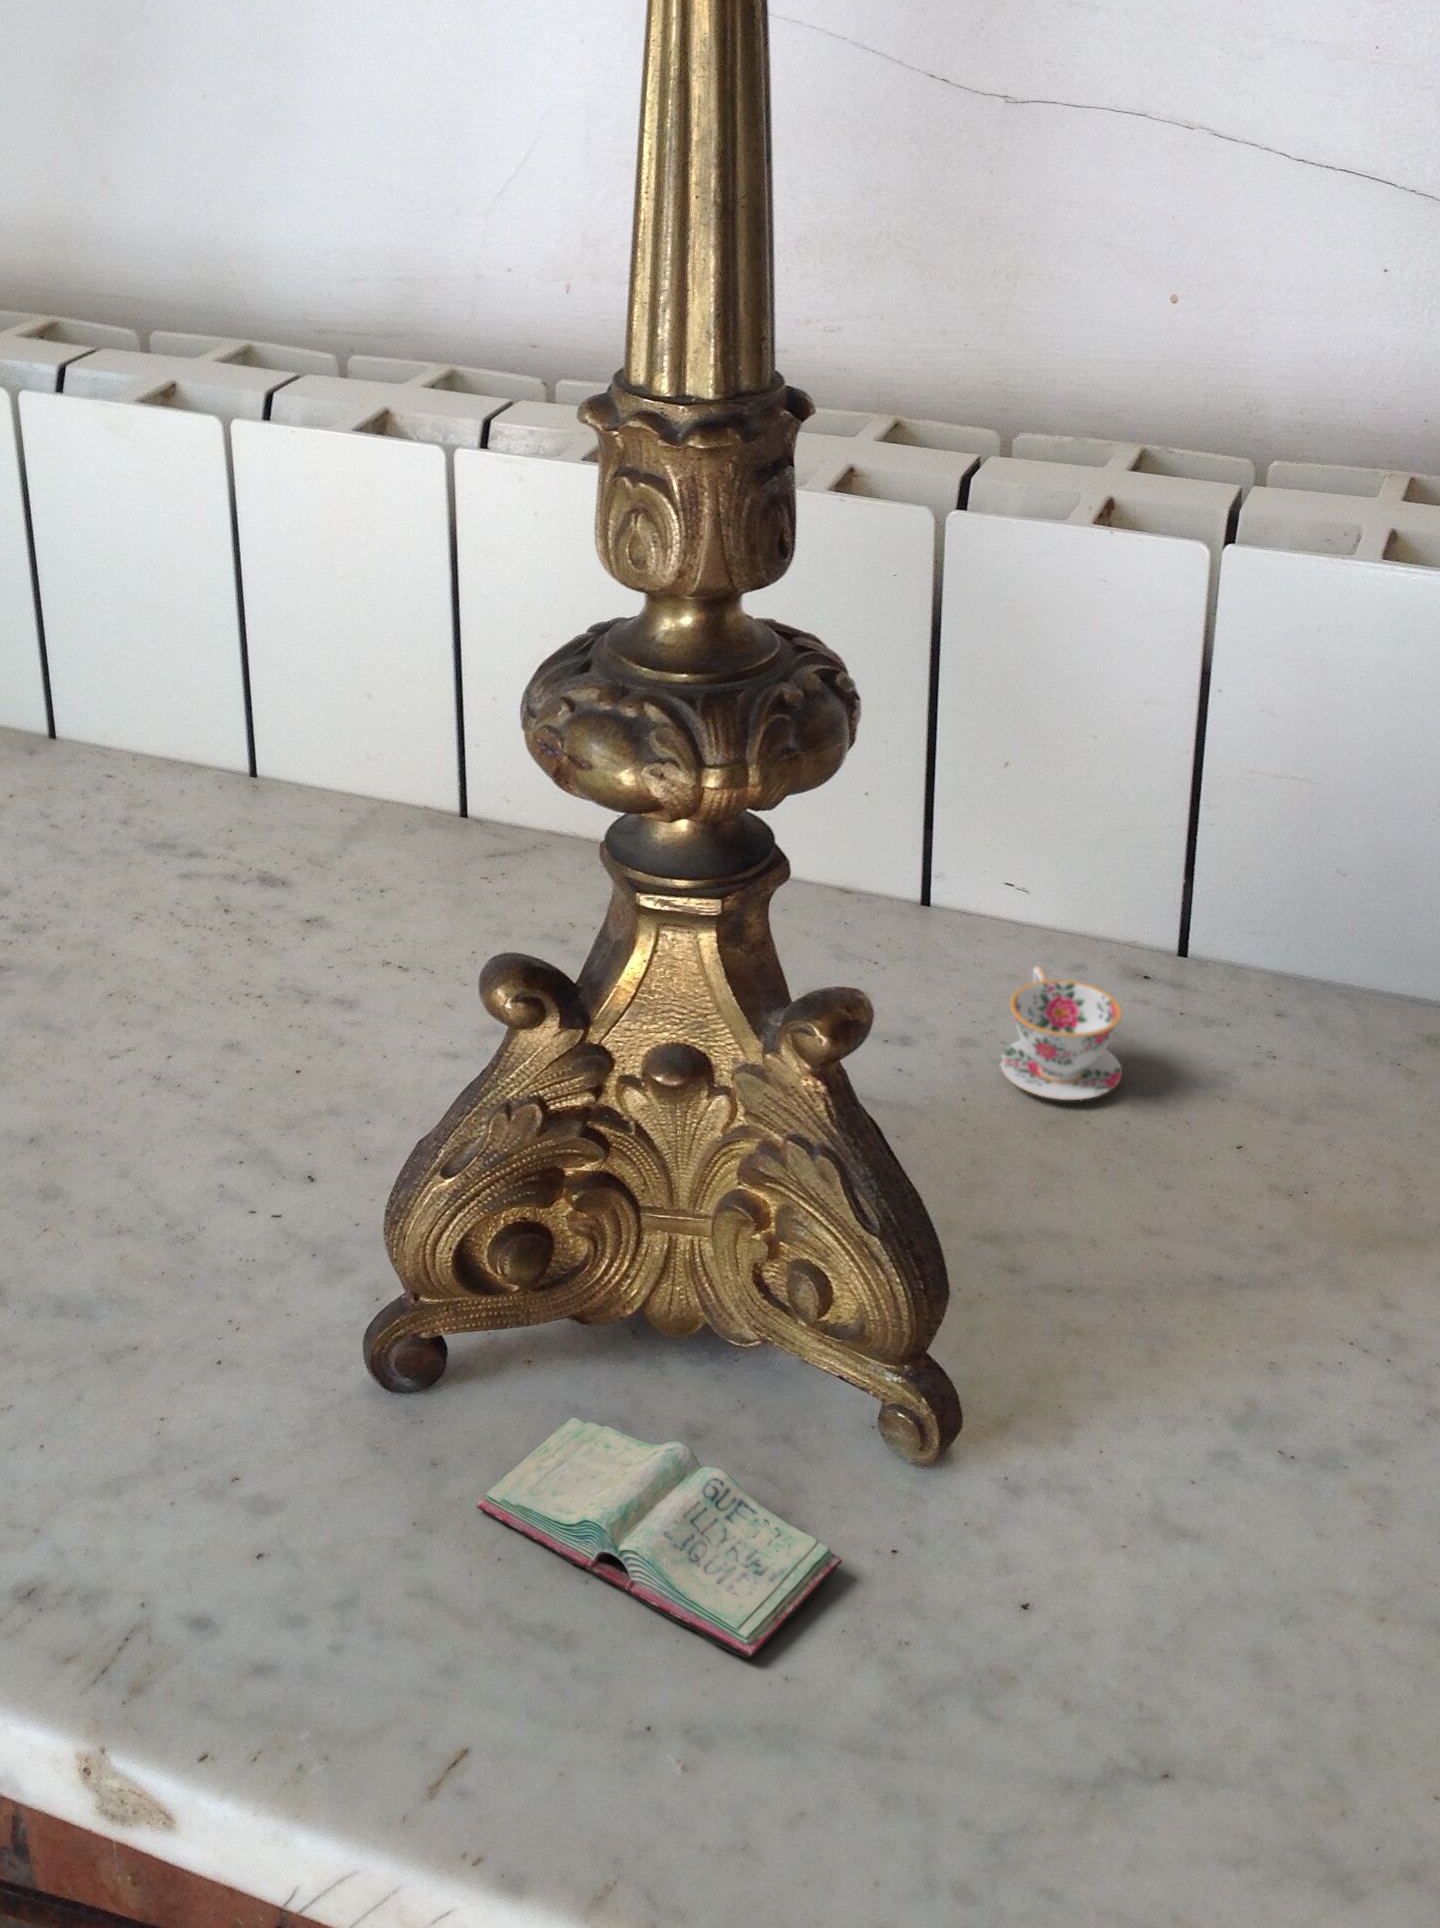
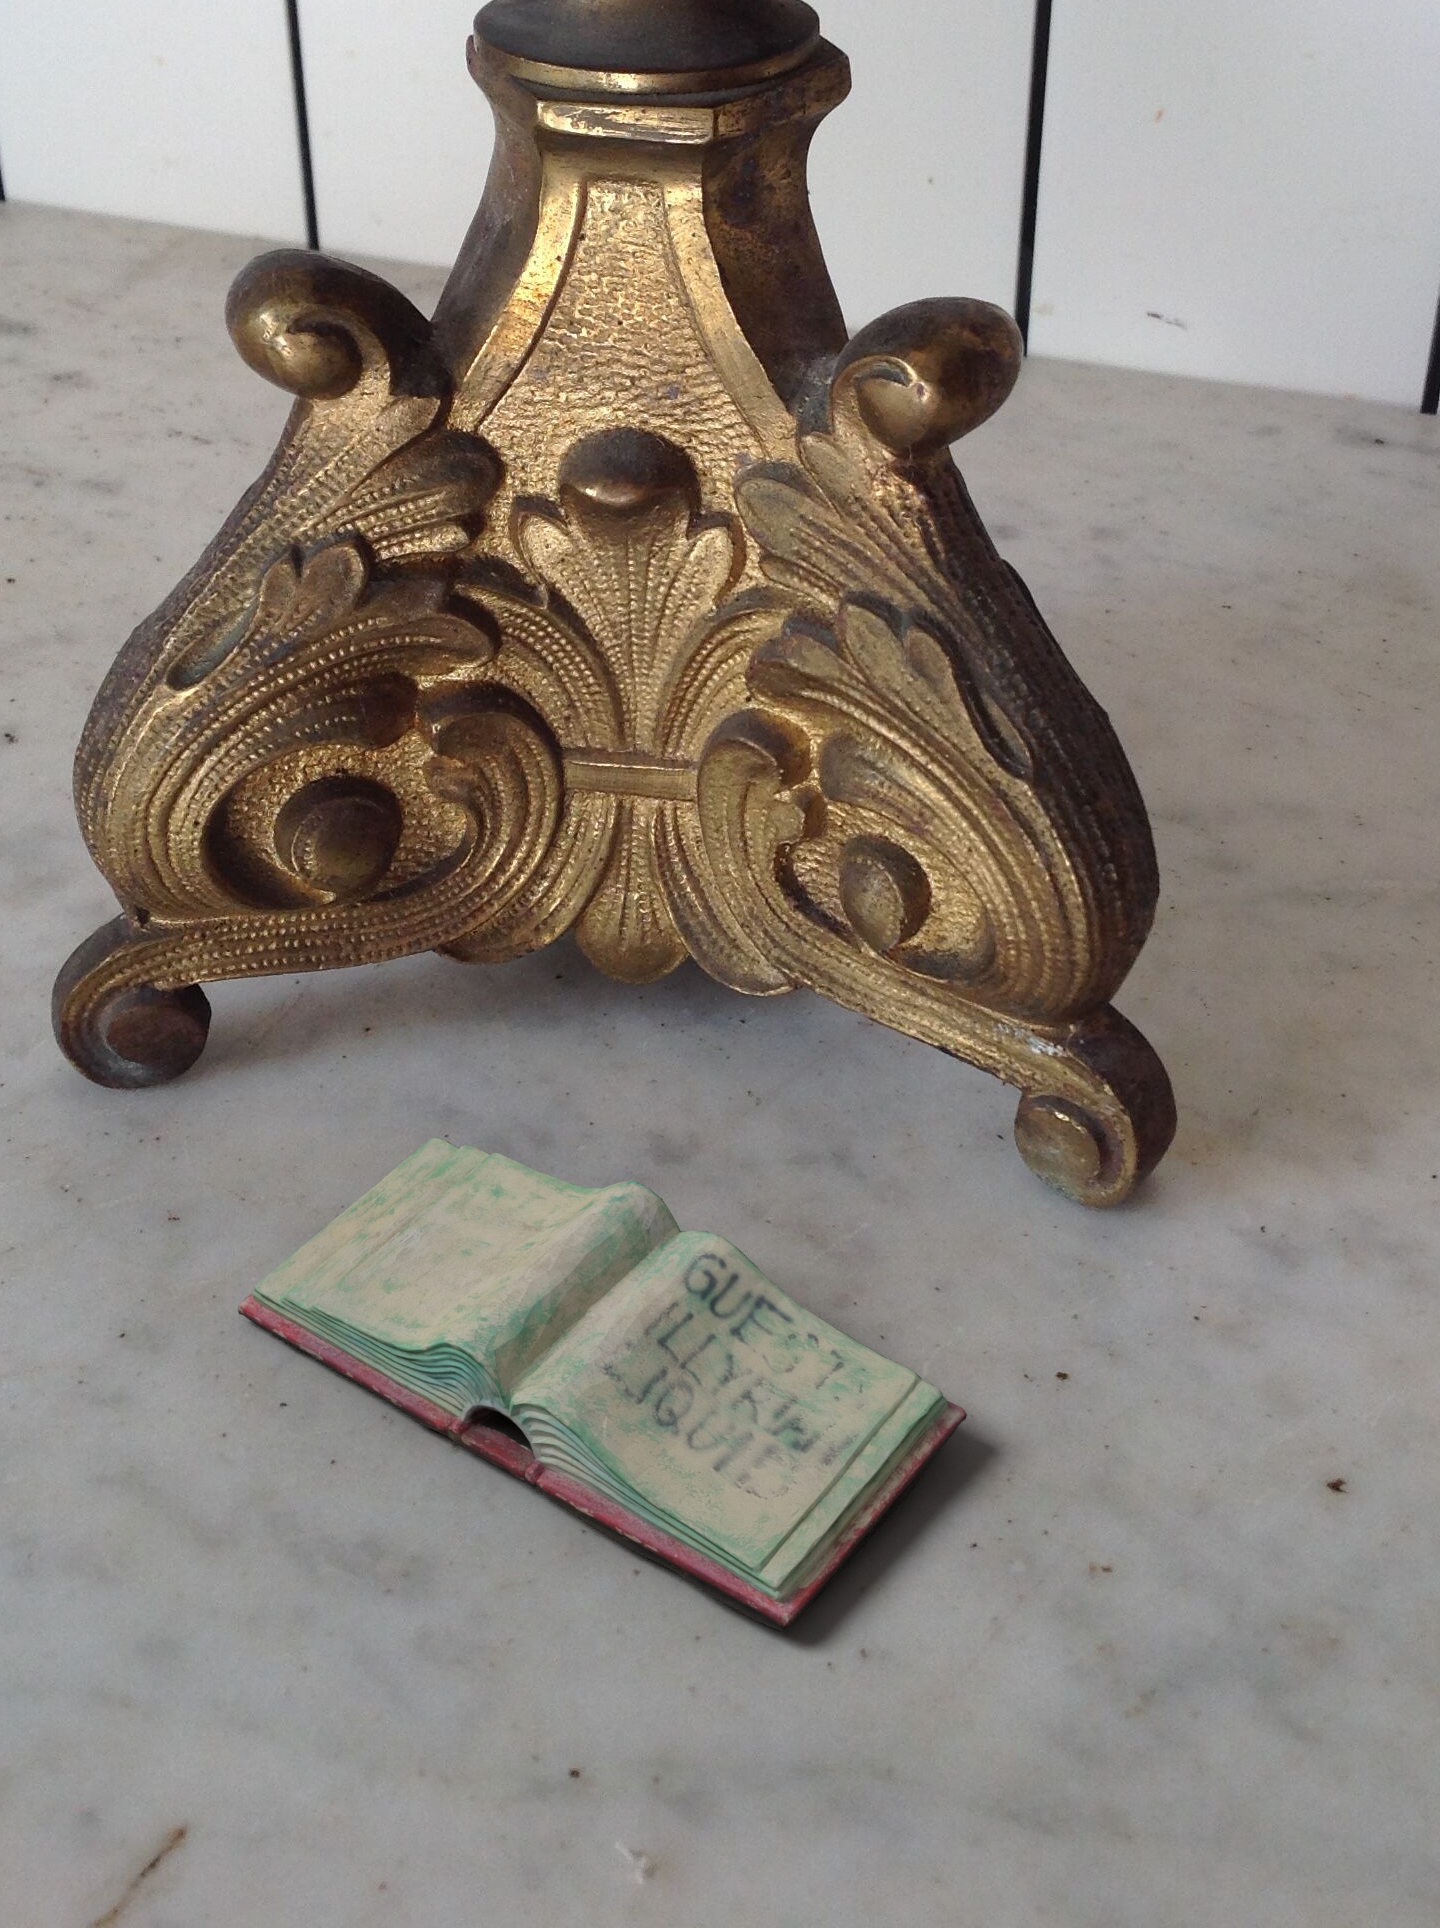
teacup: present [1000,966,1122,1100] -> none [1176,406,1385,610]

